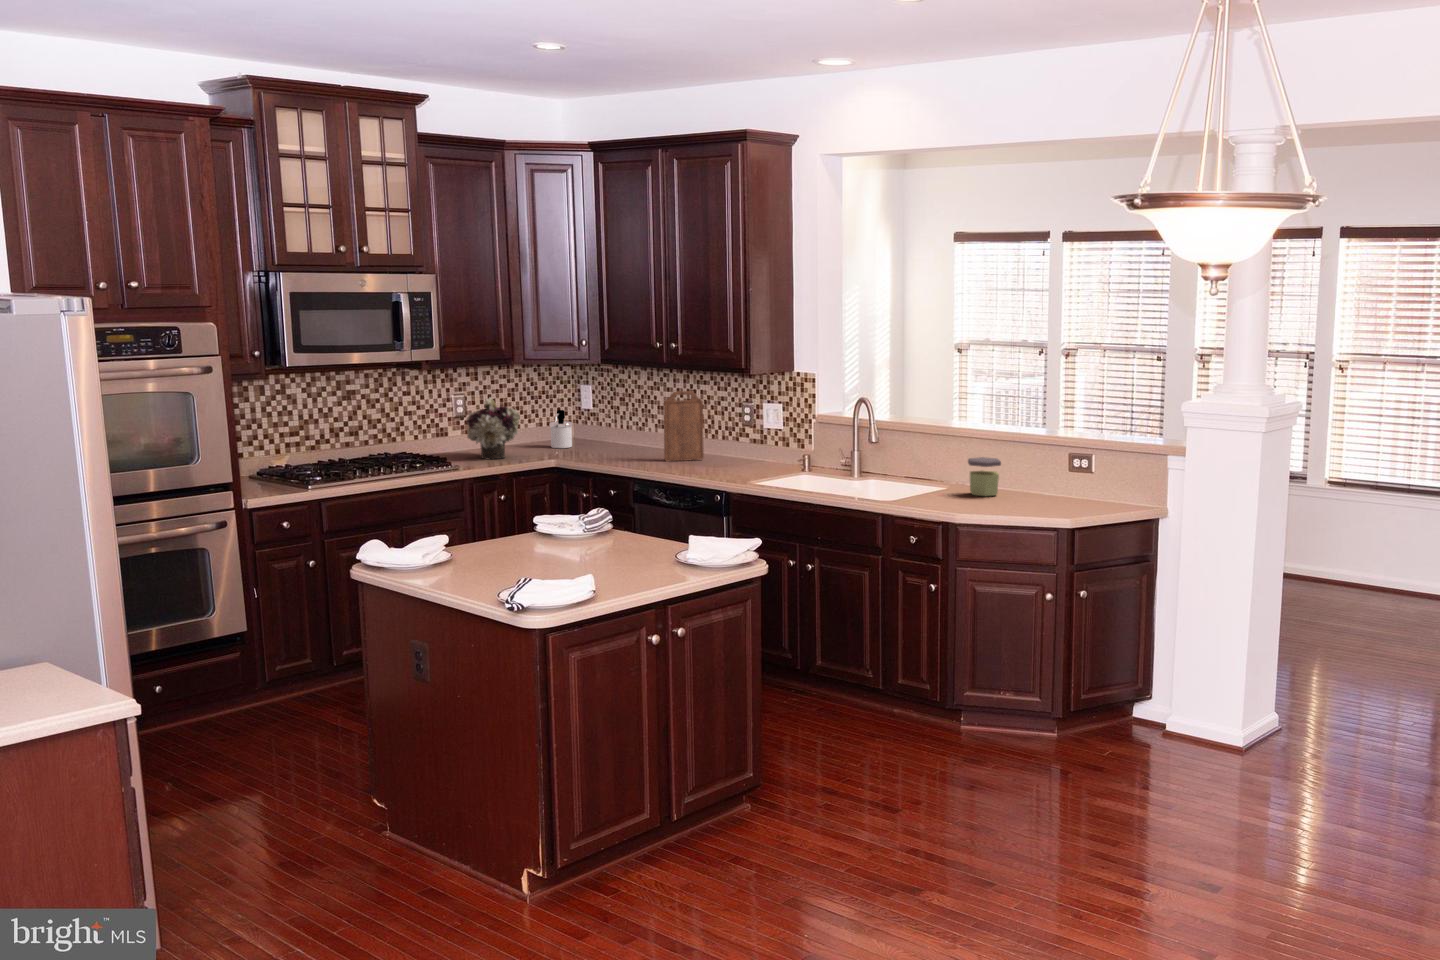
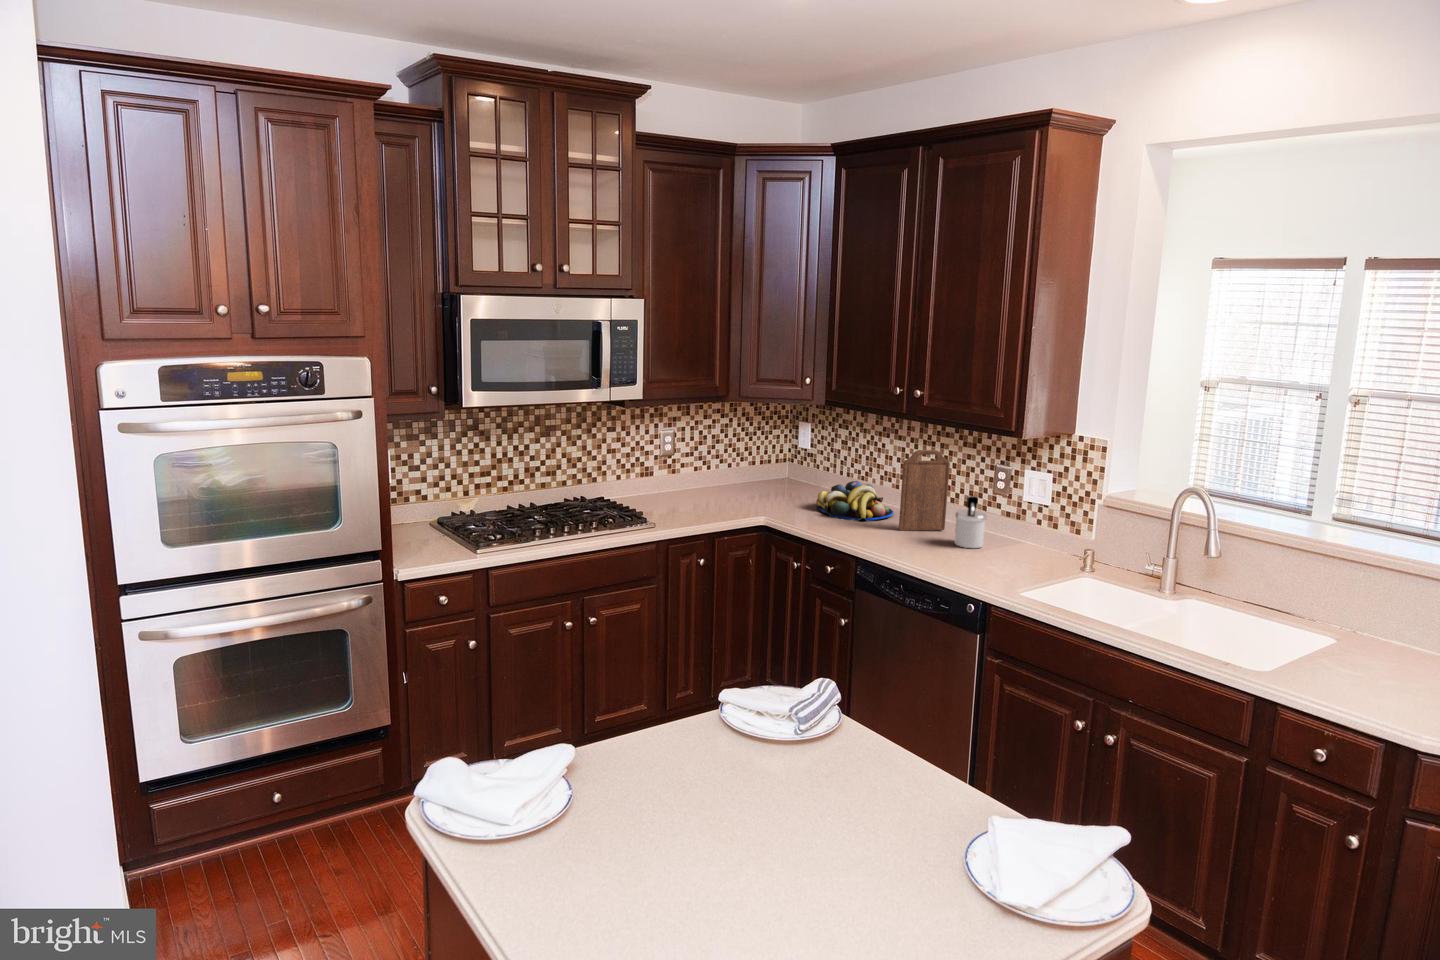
flower arrangement: present [467,398,520,459] -> none [674,441,735,513]
soap dispenser: present [550,410,572,448] -> present [955,496,987,548]
fruit bowl: none [596,428,663,459] -> present [816,481,894,521]
jar: present [968,457,1001,496] -> none [1345,592,1407,652]

